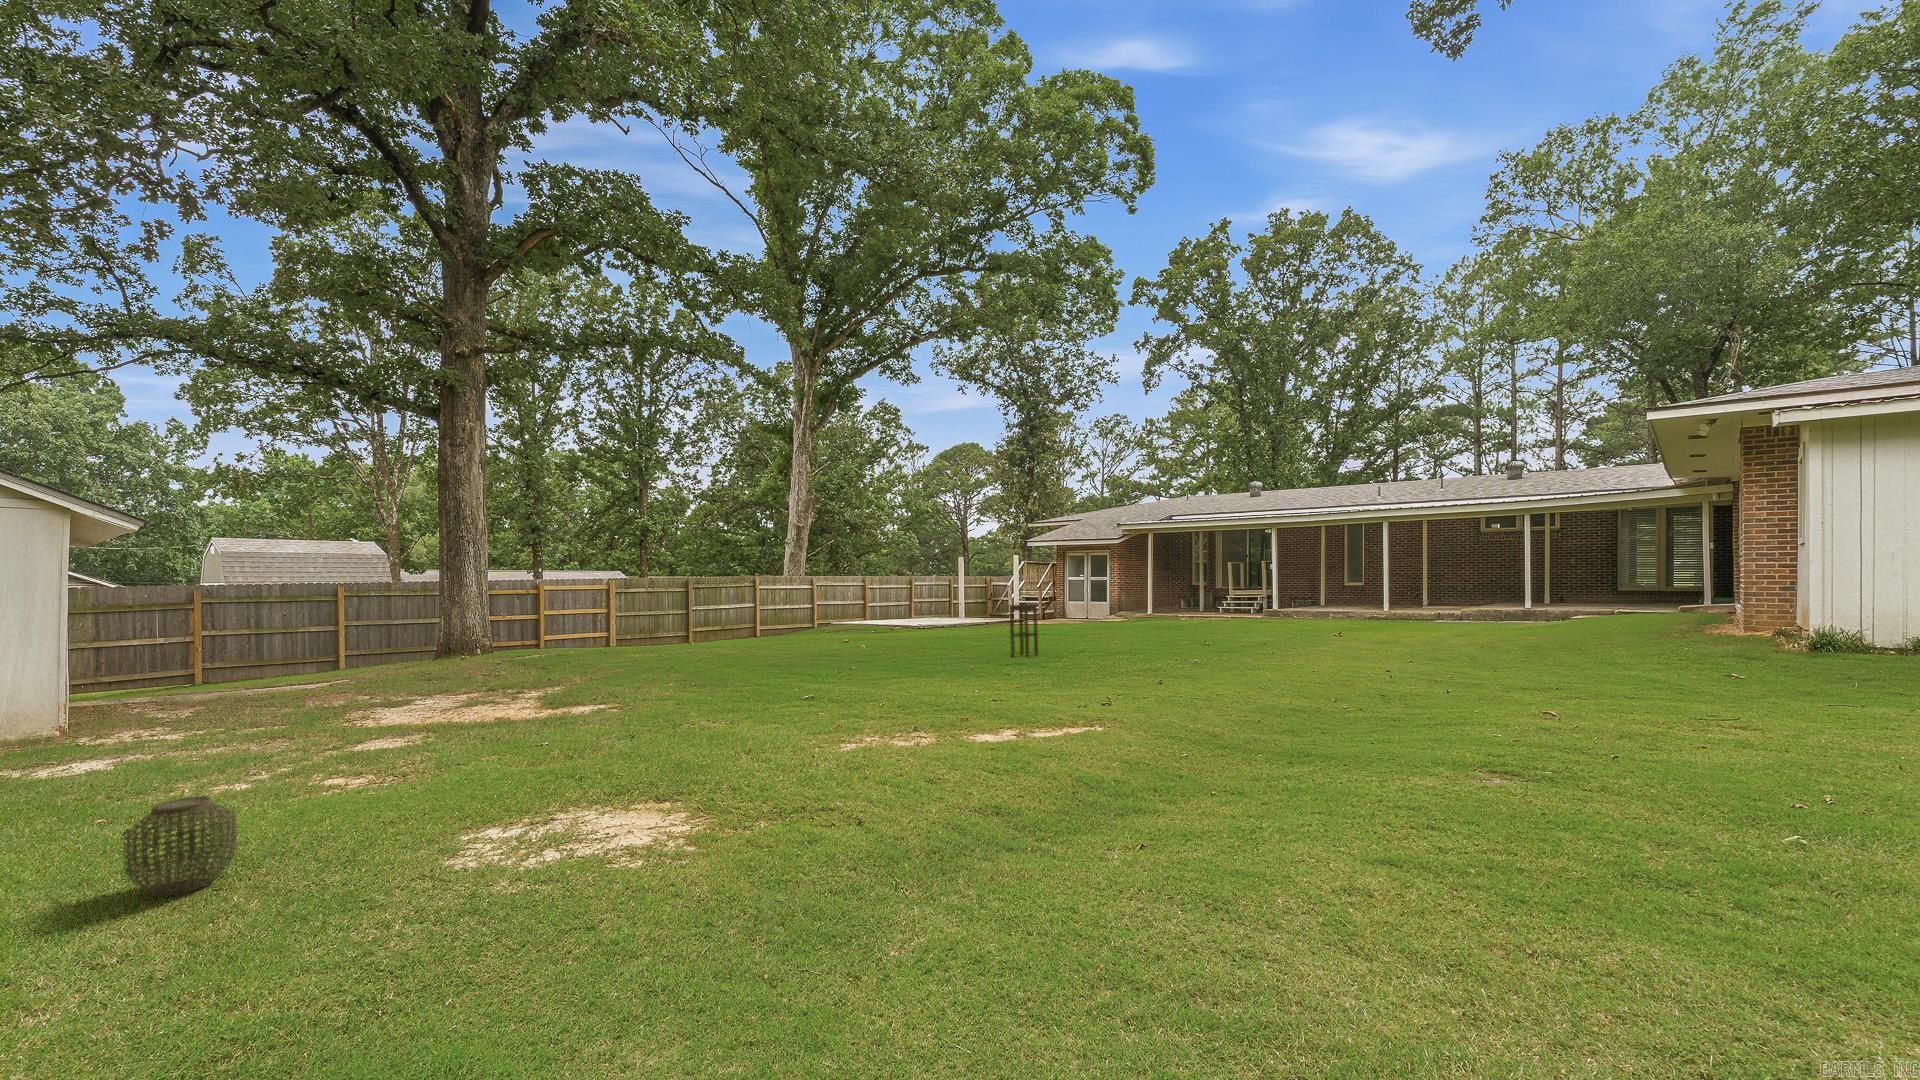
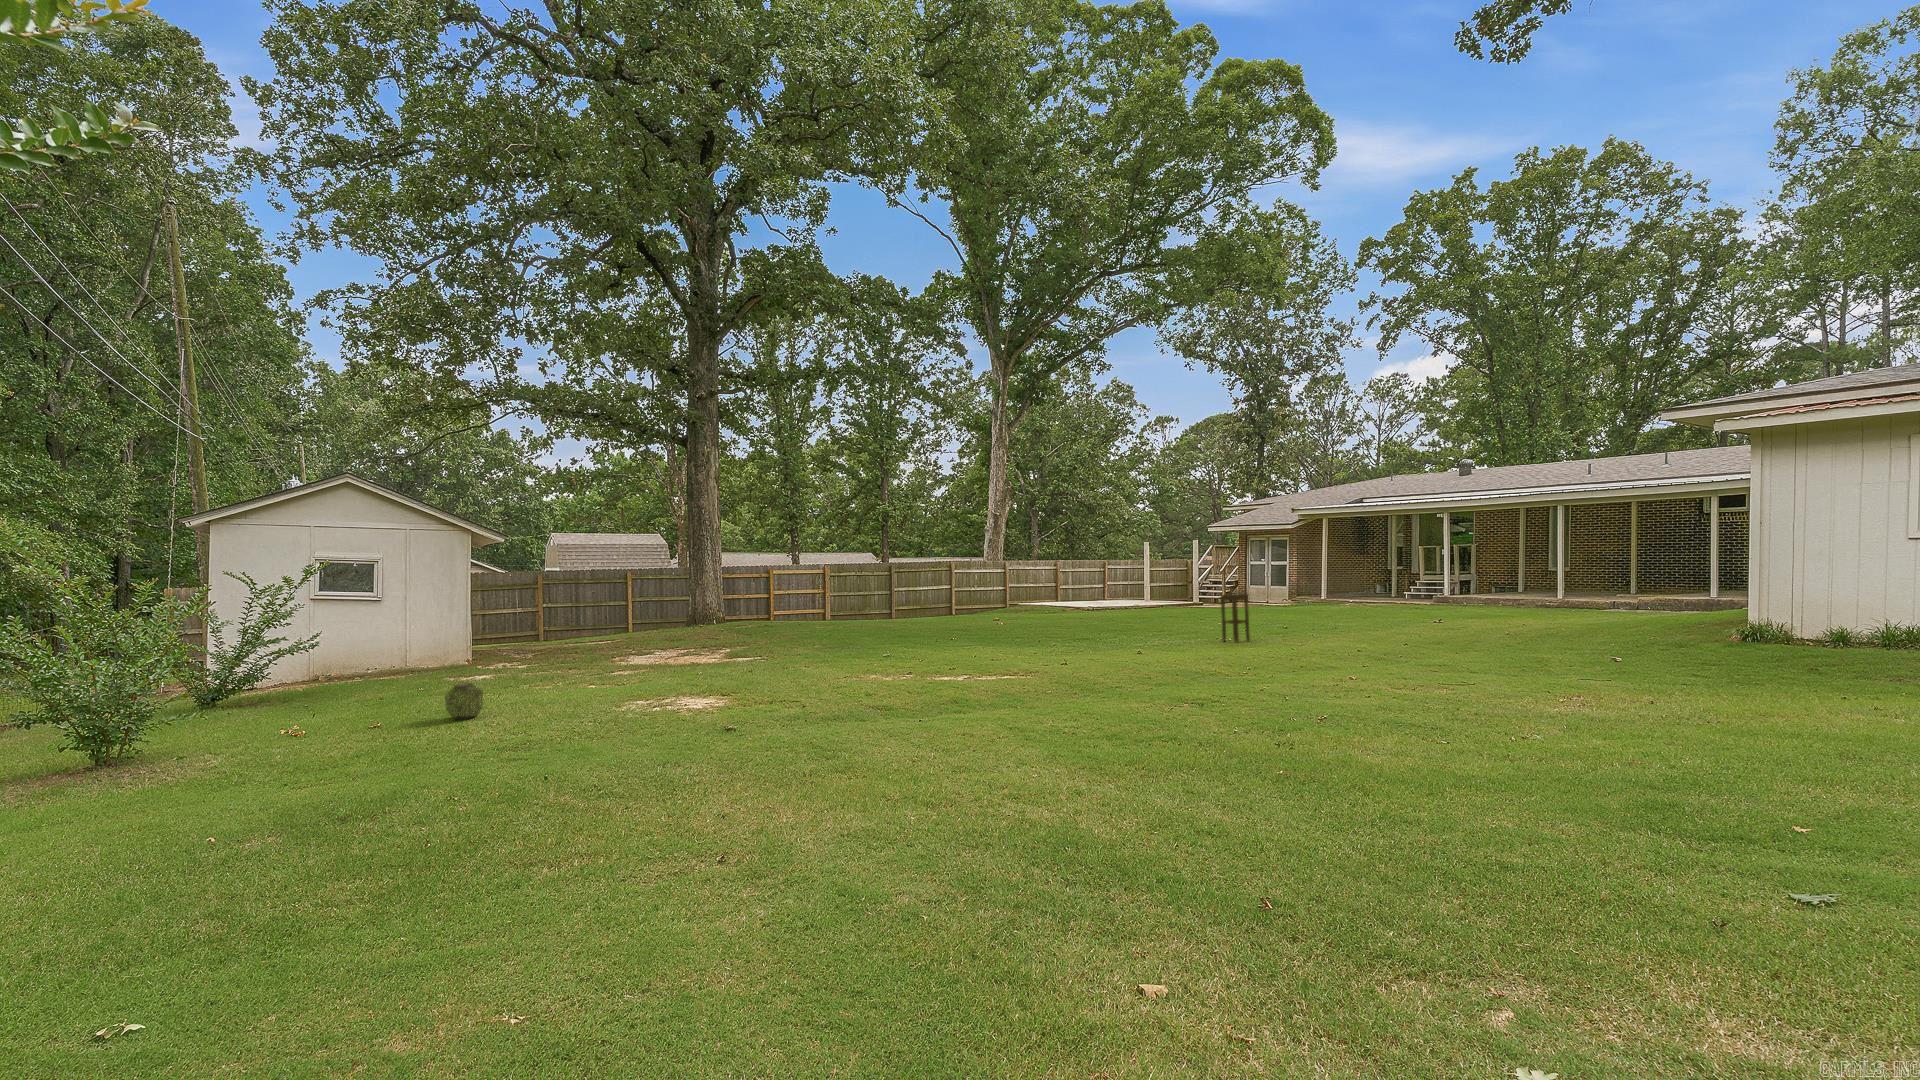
stool: present [1010,604,1038,657] -> present [1221,594,1250,643]

